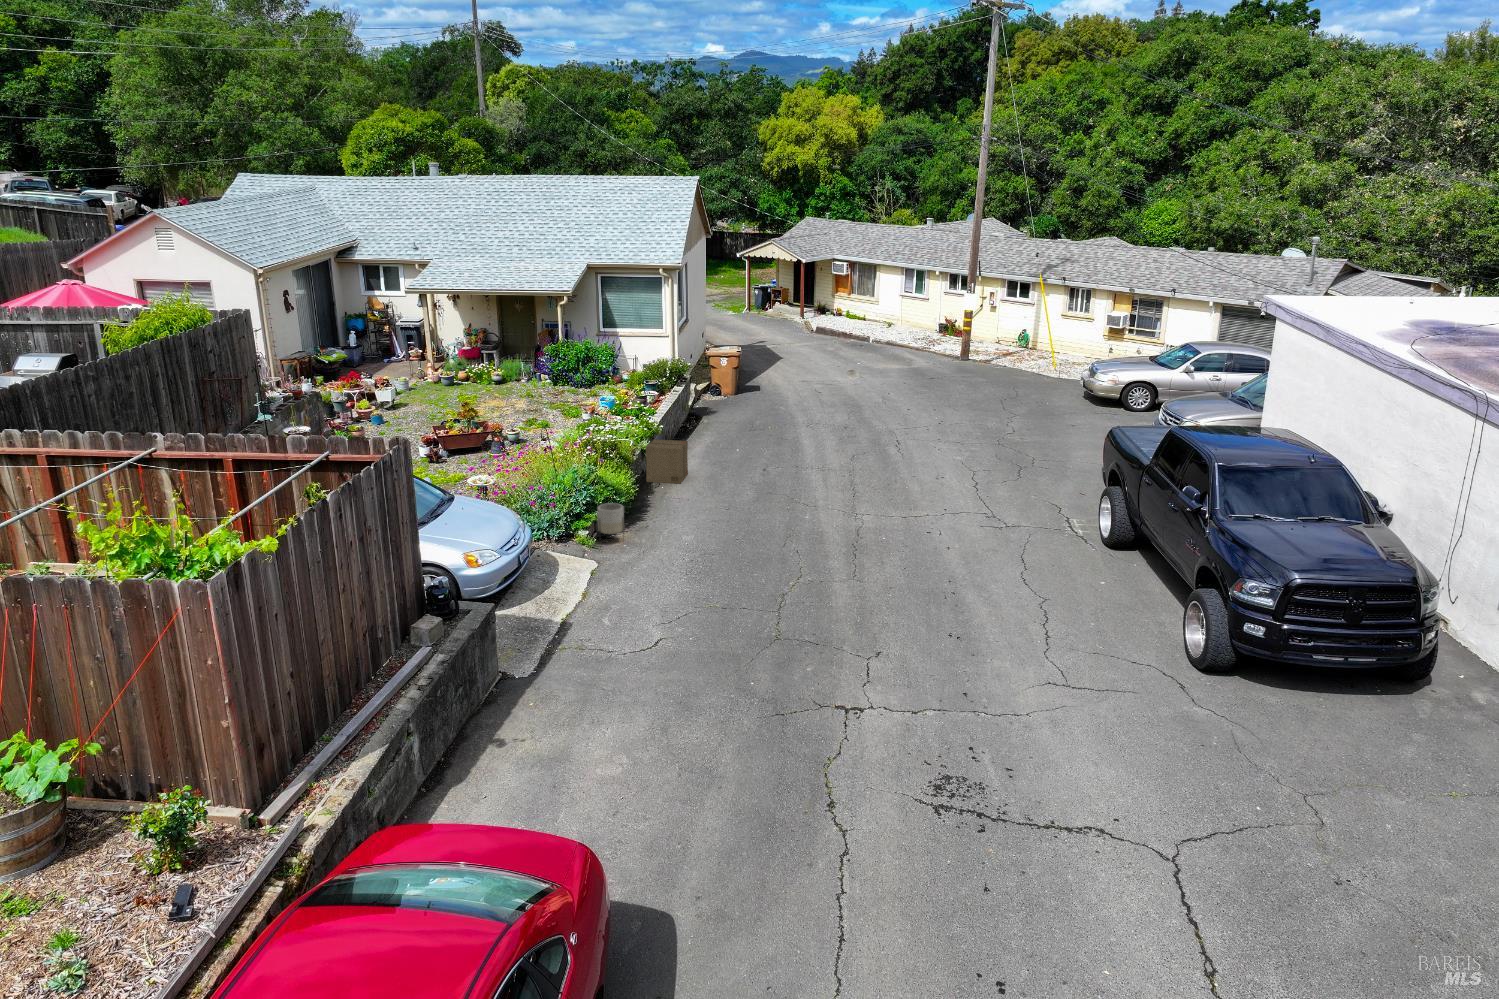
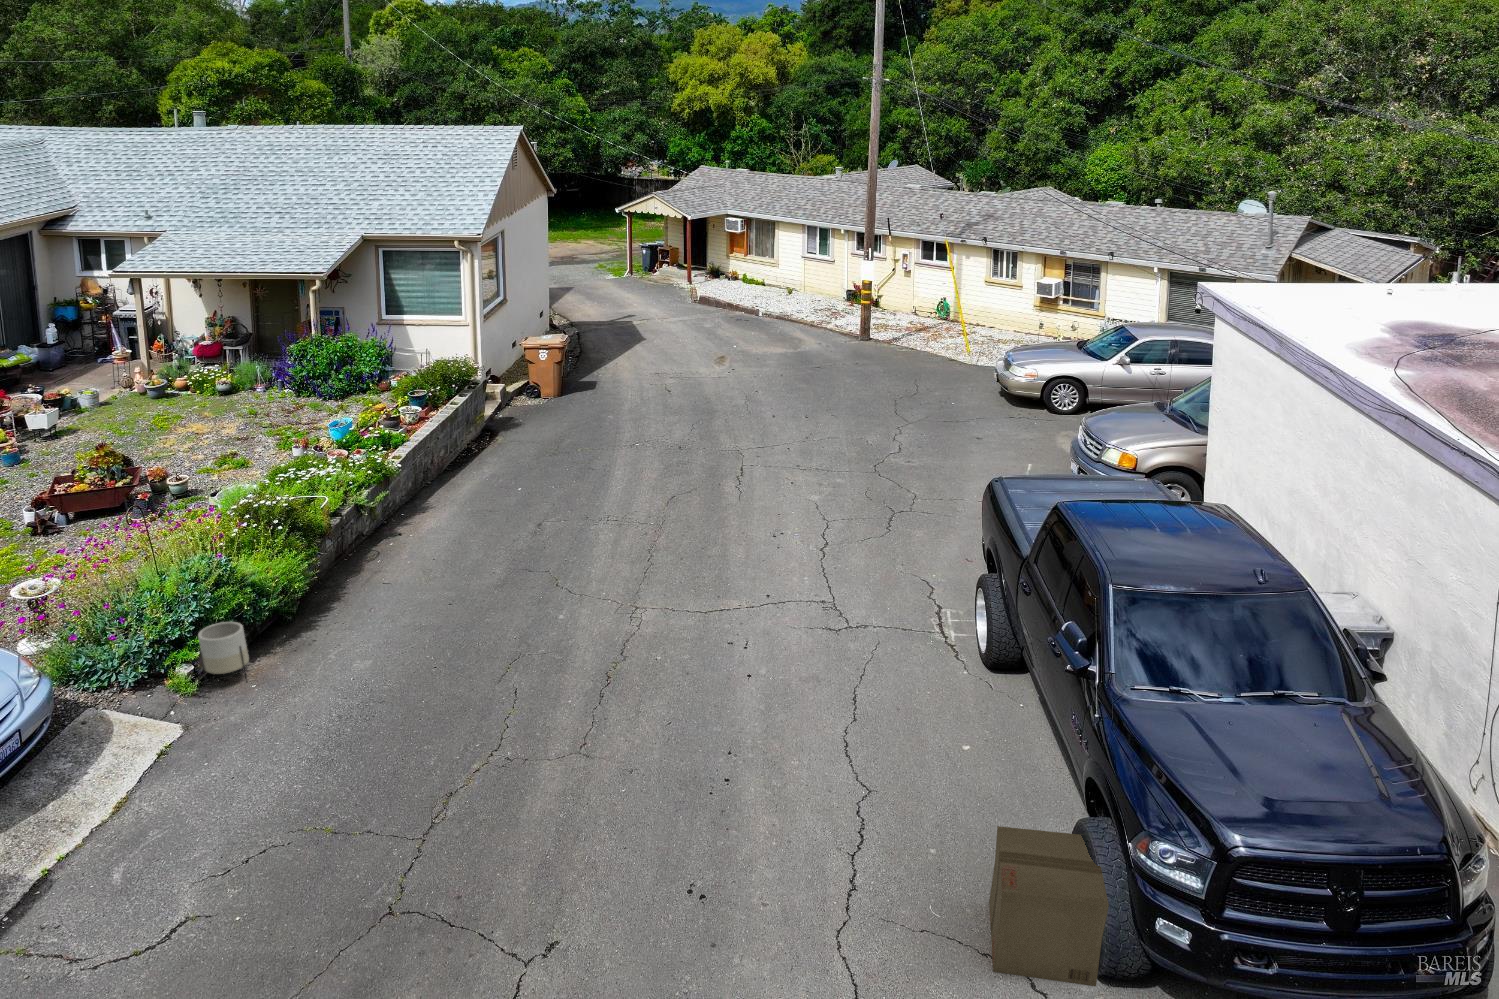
cardboard box: present [646,439,688,484] -> present [989,826,1109,986]

